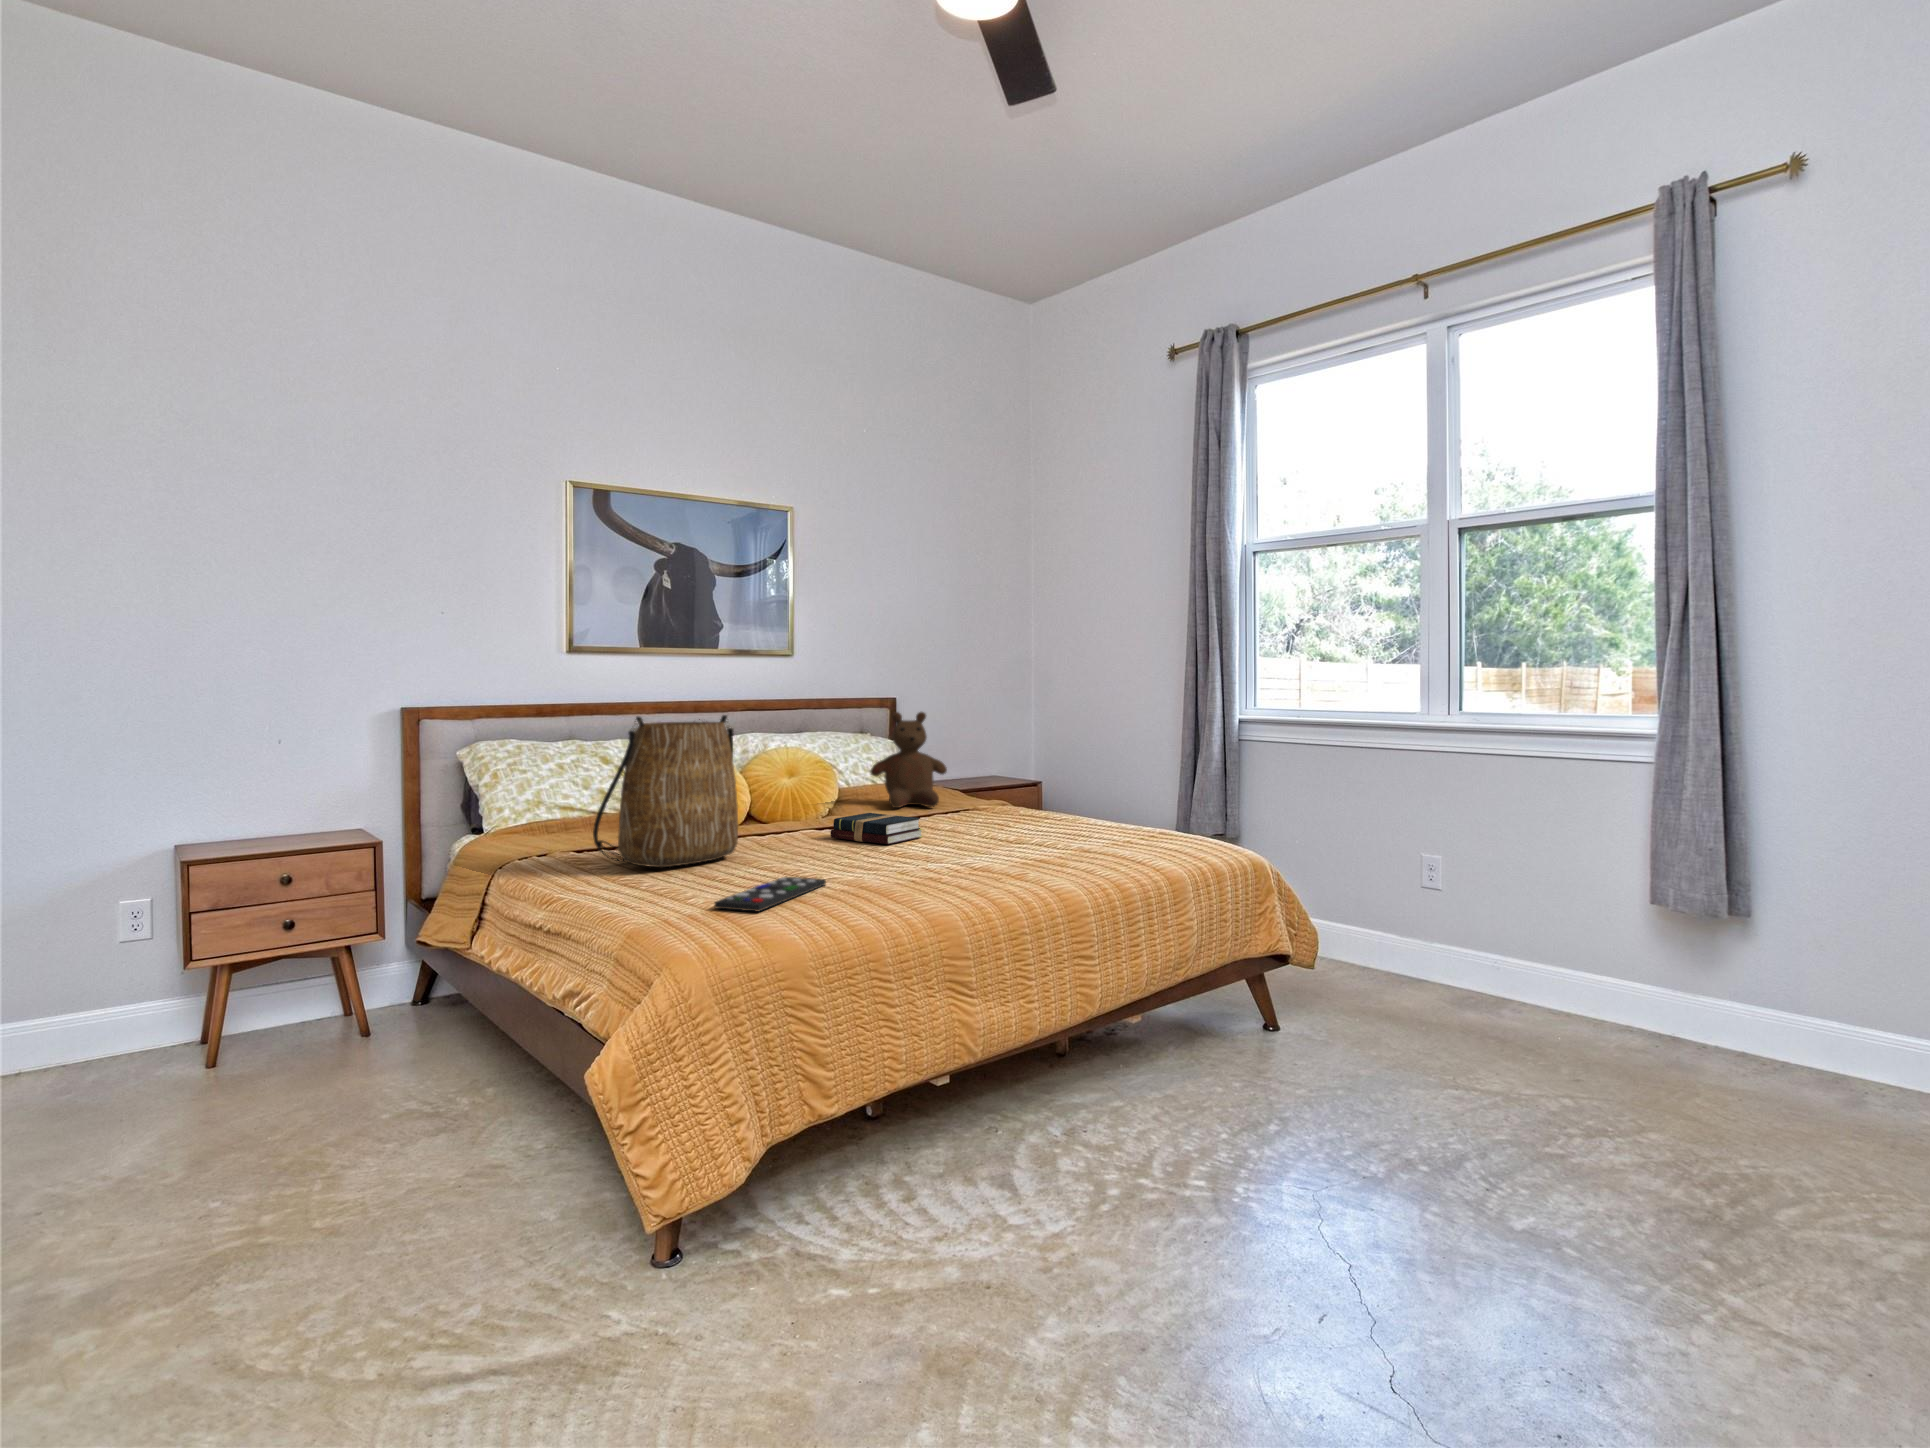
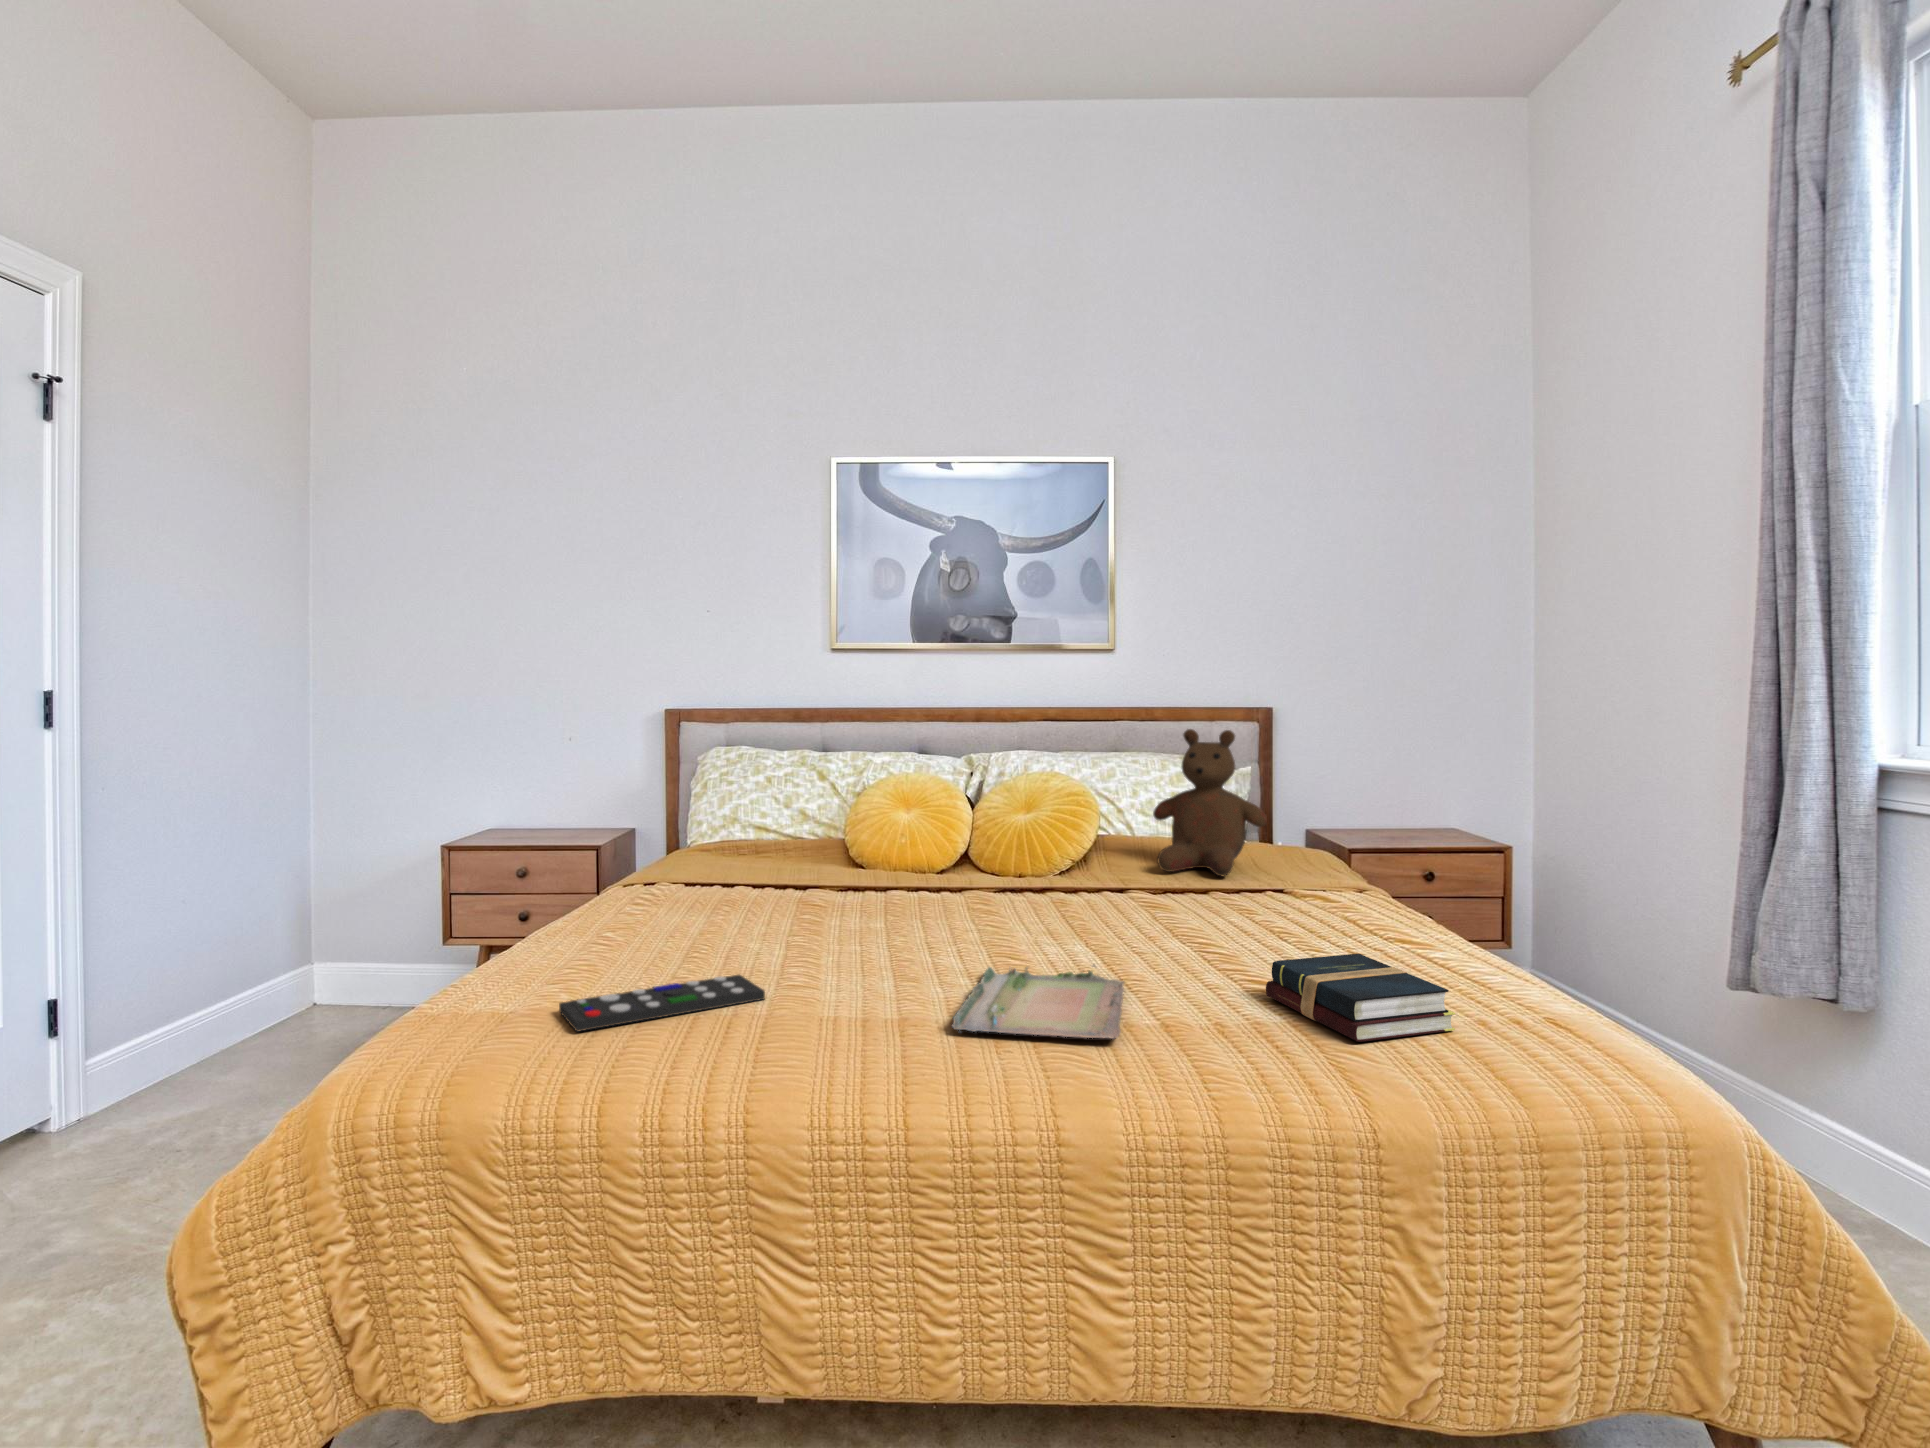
tote bag: present [593,715,738,867] -> none [630,733,816,929]
hardback book: present [830,813,923,844] -> present [1266,954,1455,1042]
tray: none [921,841,1053,877] -> present [952,965,1124,1039]

